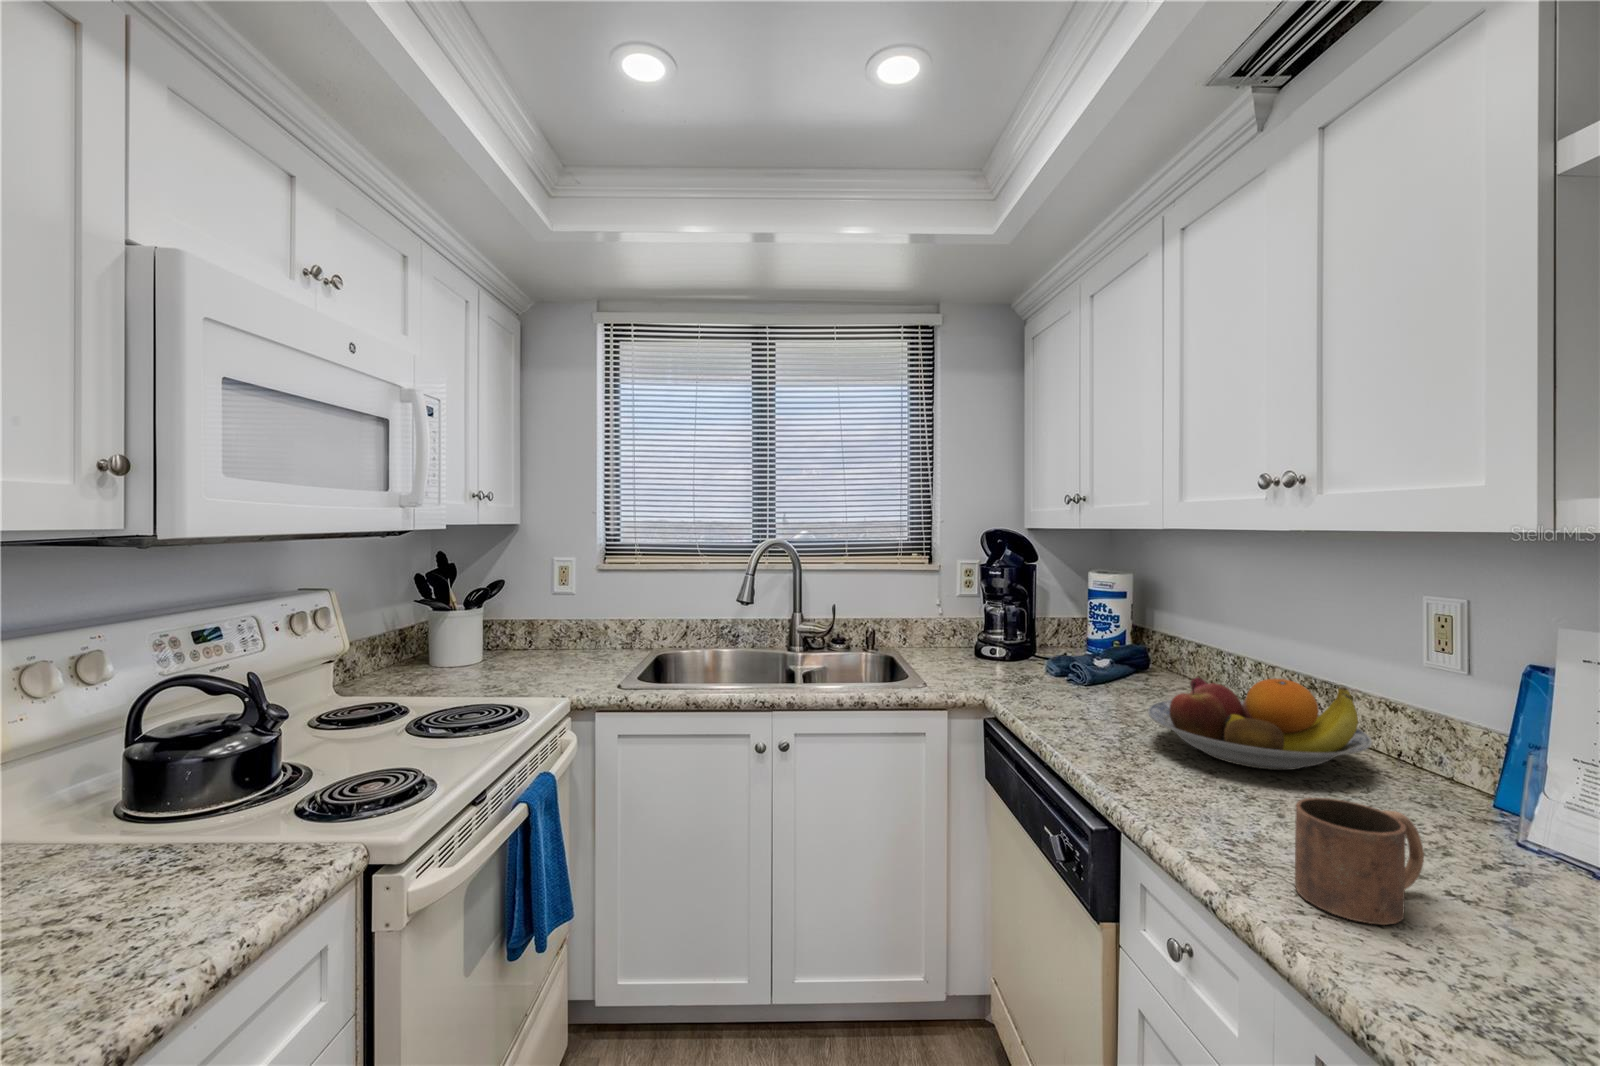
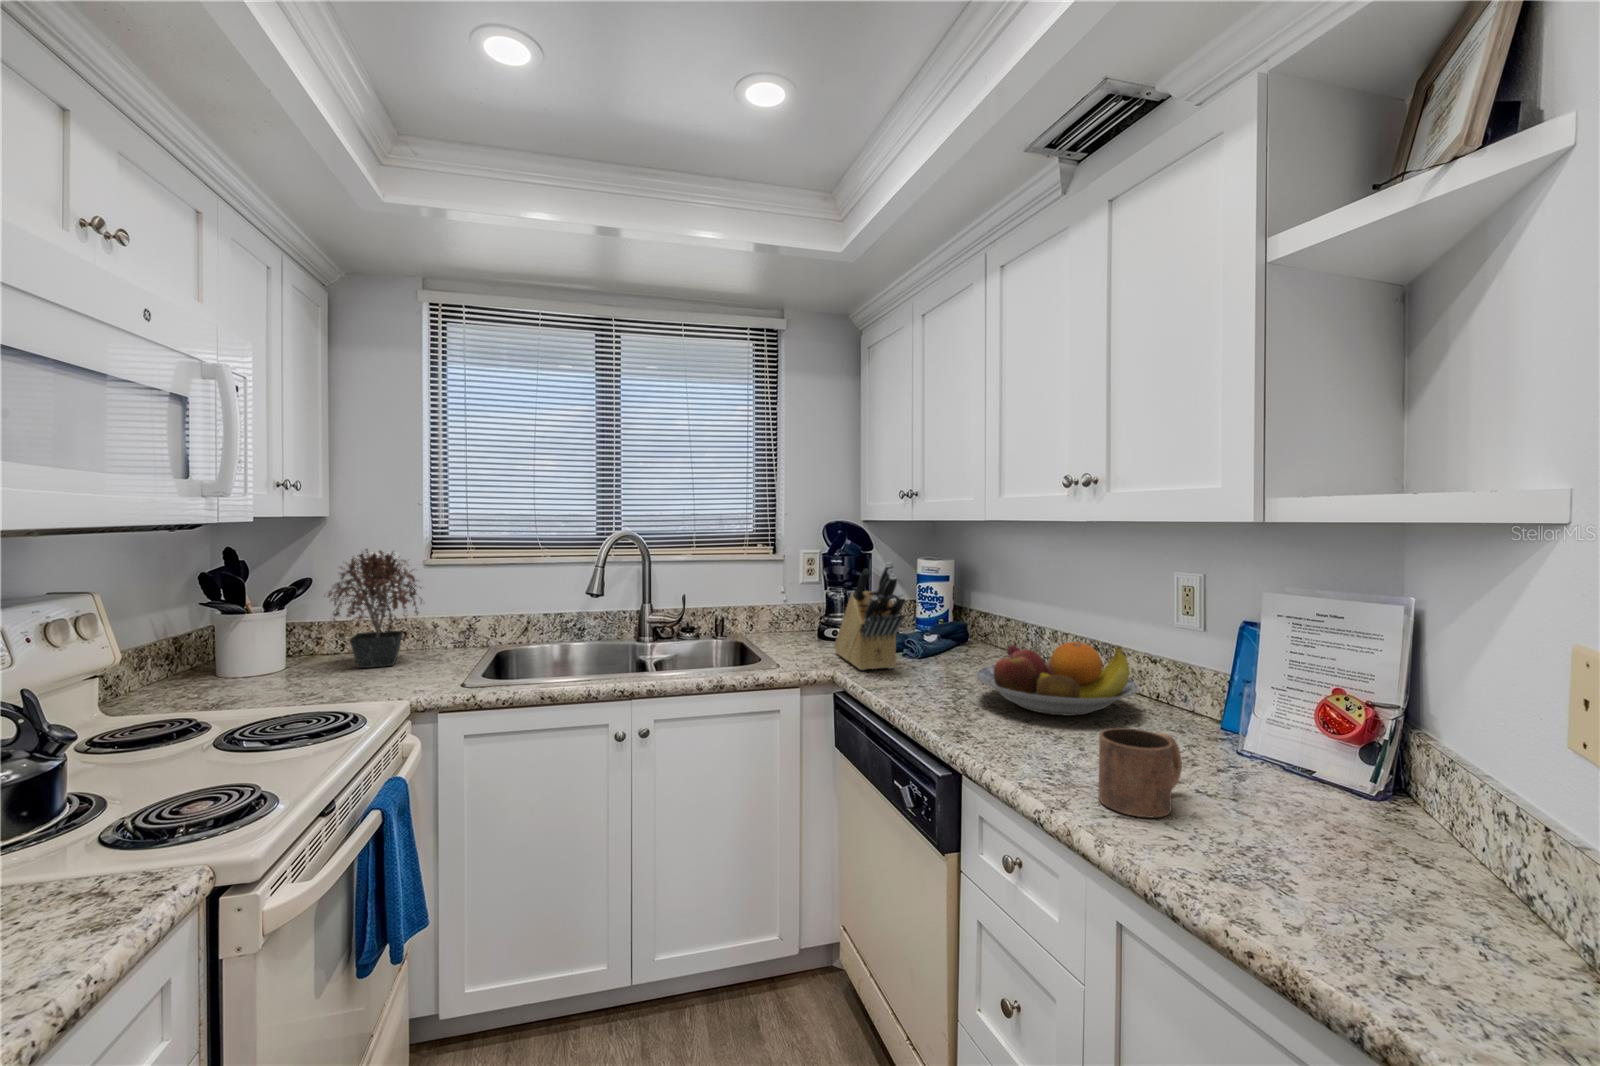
potted plant: none [507,555,594,665] -> present [324,549,422,668]
knife block: none [988,575,1064,695] -> present [835,562,905,670]

